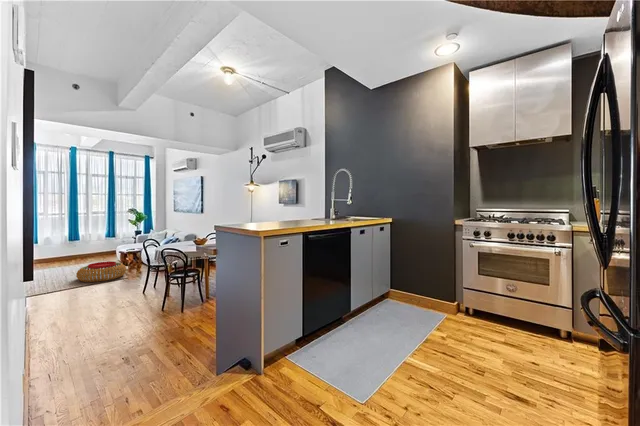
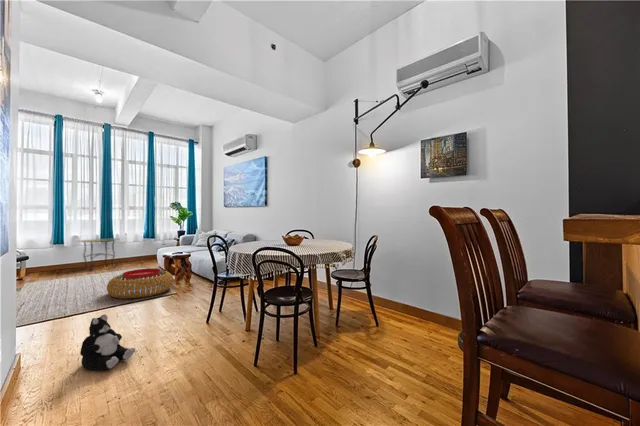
side table: none [50,238,85,264] -> present [80,239,117,271]
plush toy: none [65,287,96,315] -> present [80,315,135,370]

